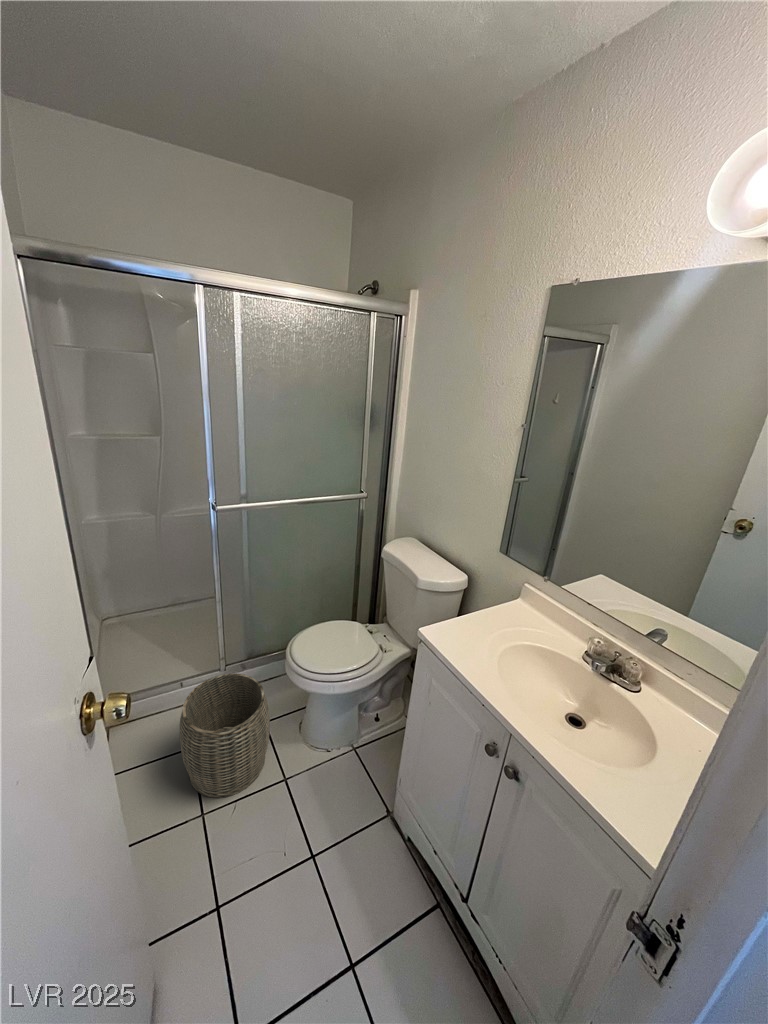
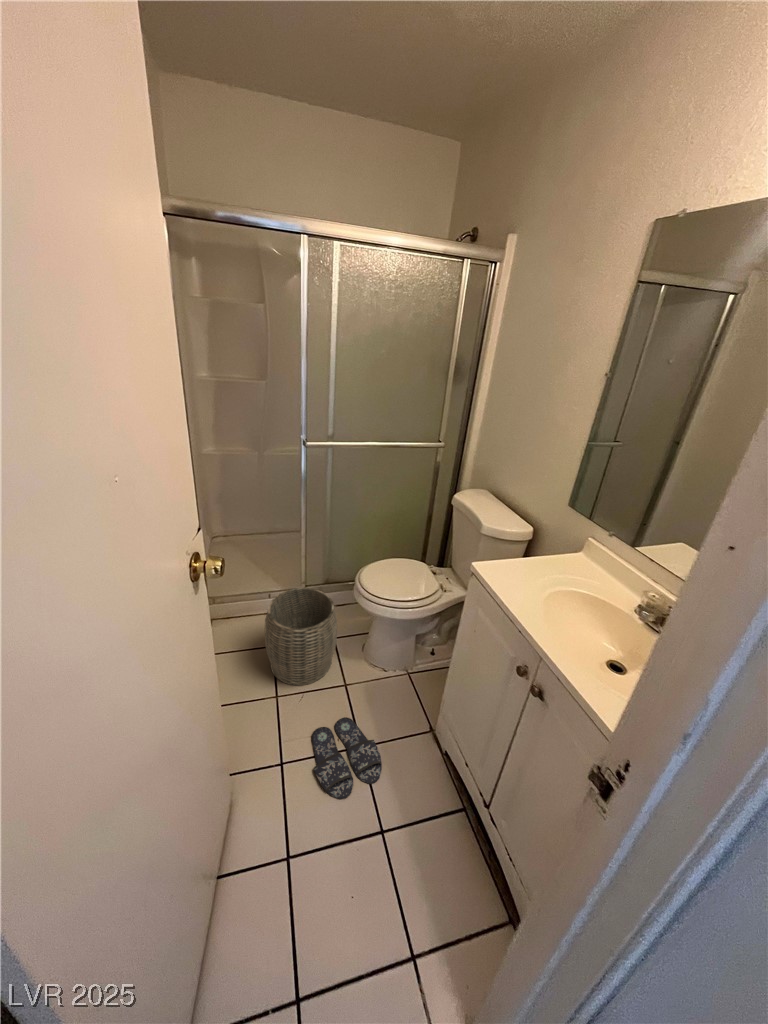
slippers: none [253,824,342,938] -> present [312,717,382,799]

